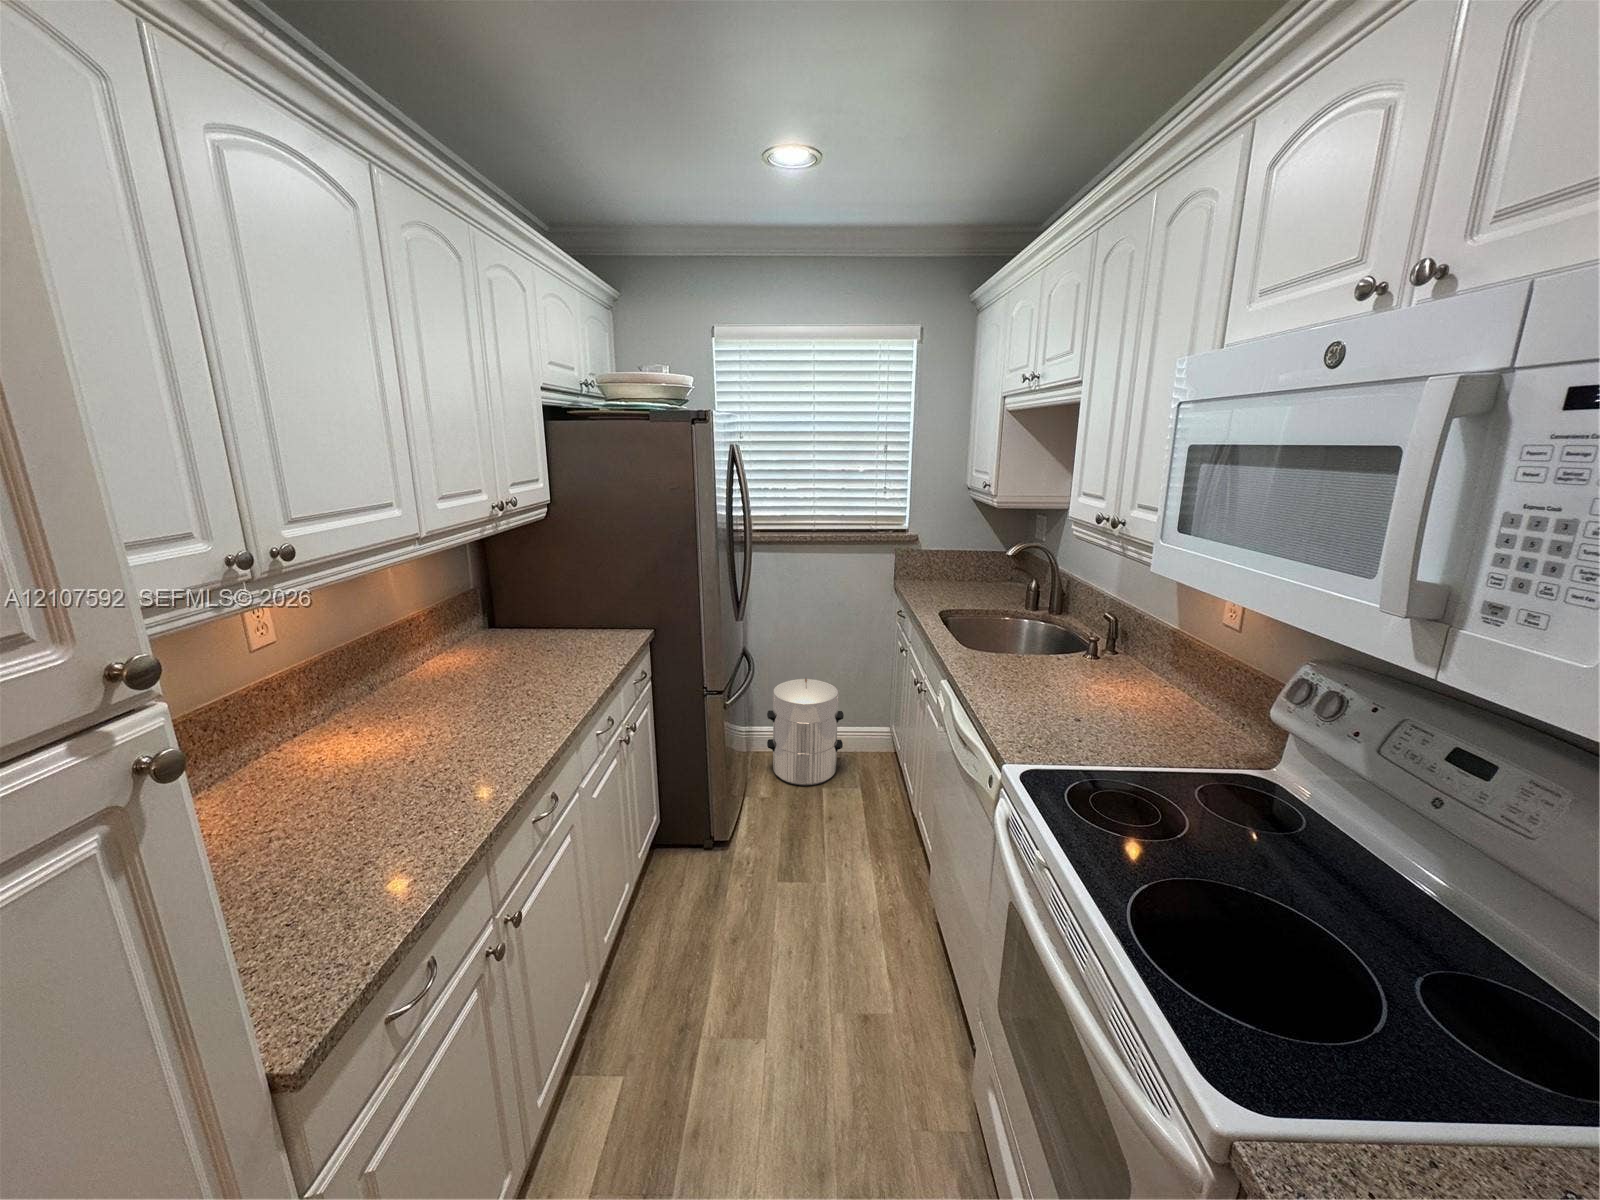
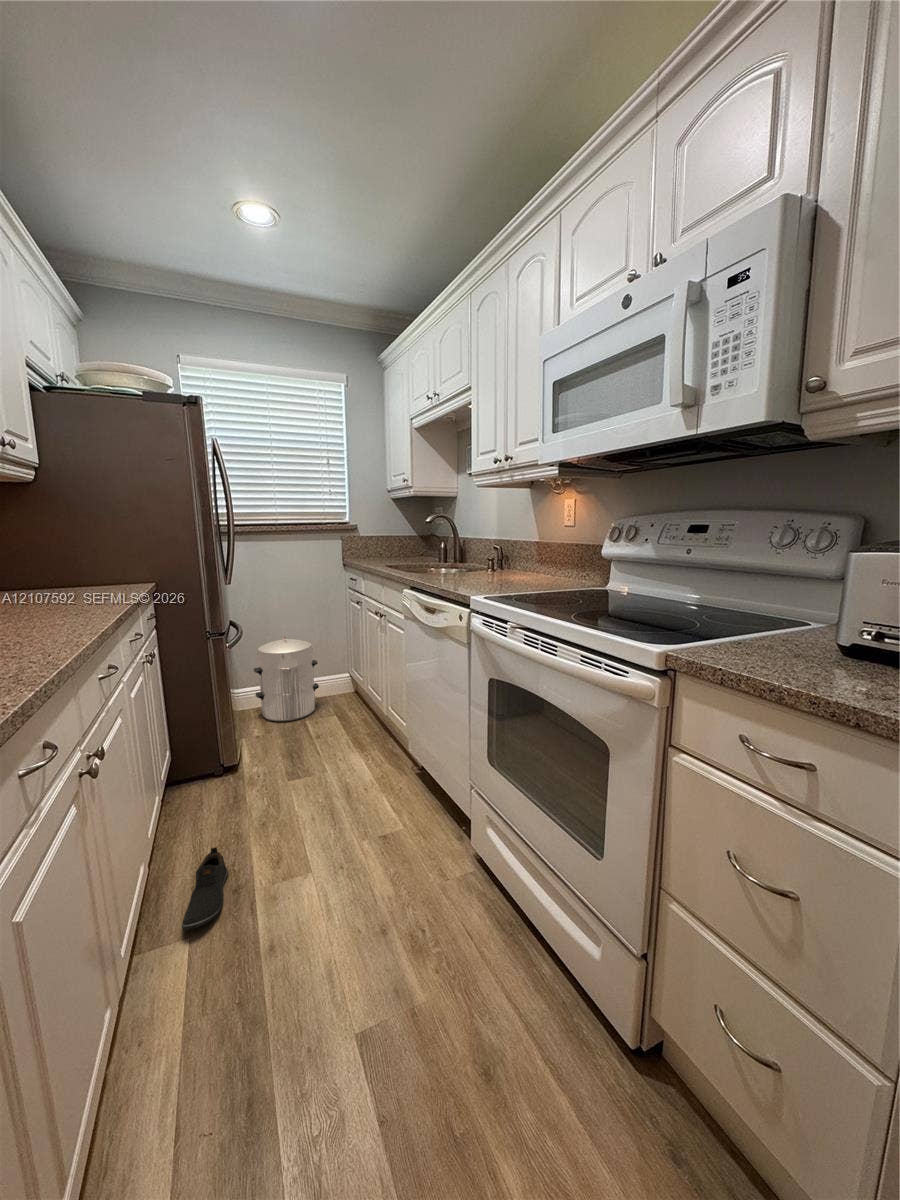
shoe: none [613,968,675,1067] -> present [182,847,228,930]

